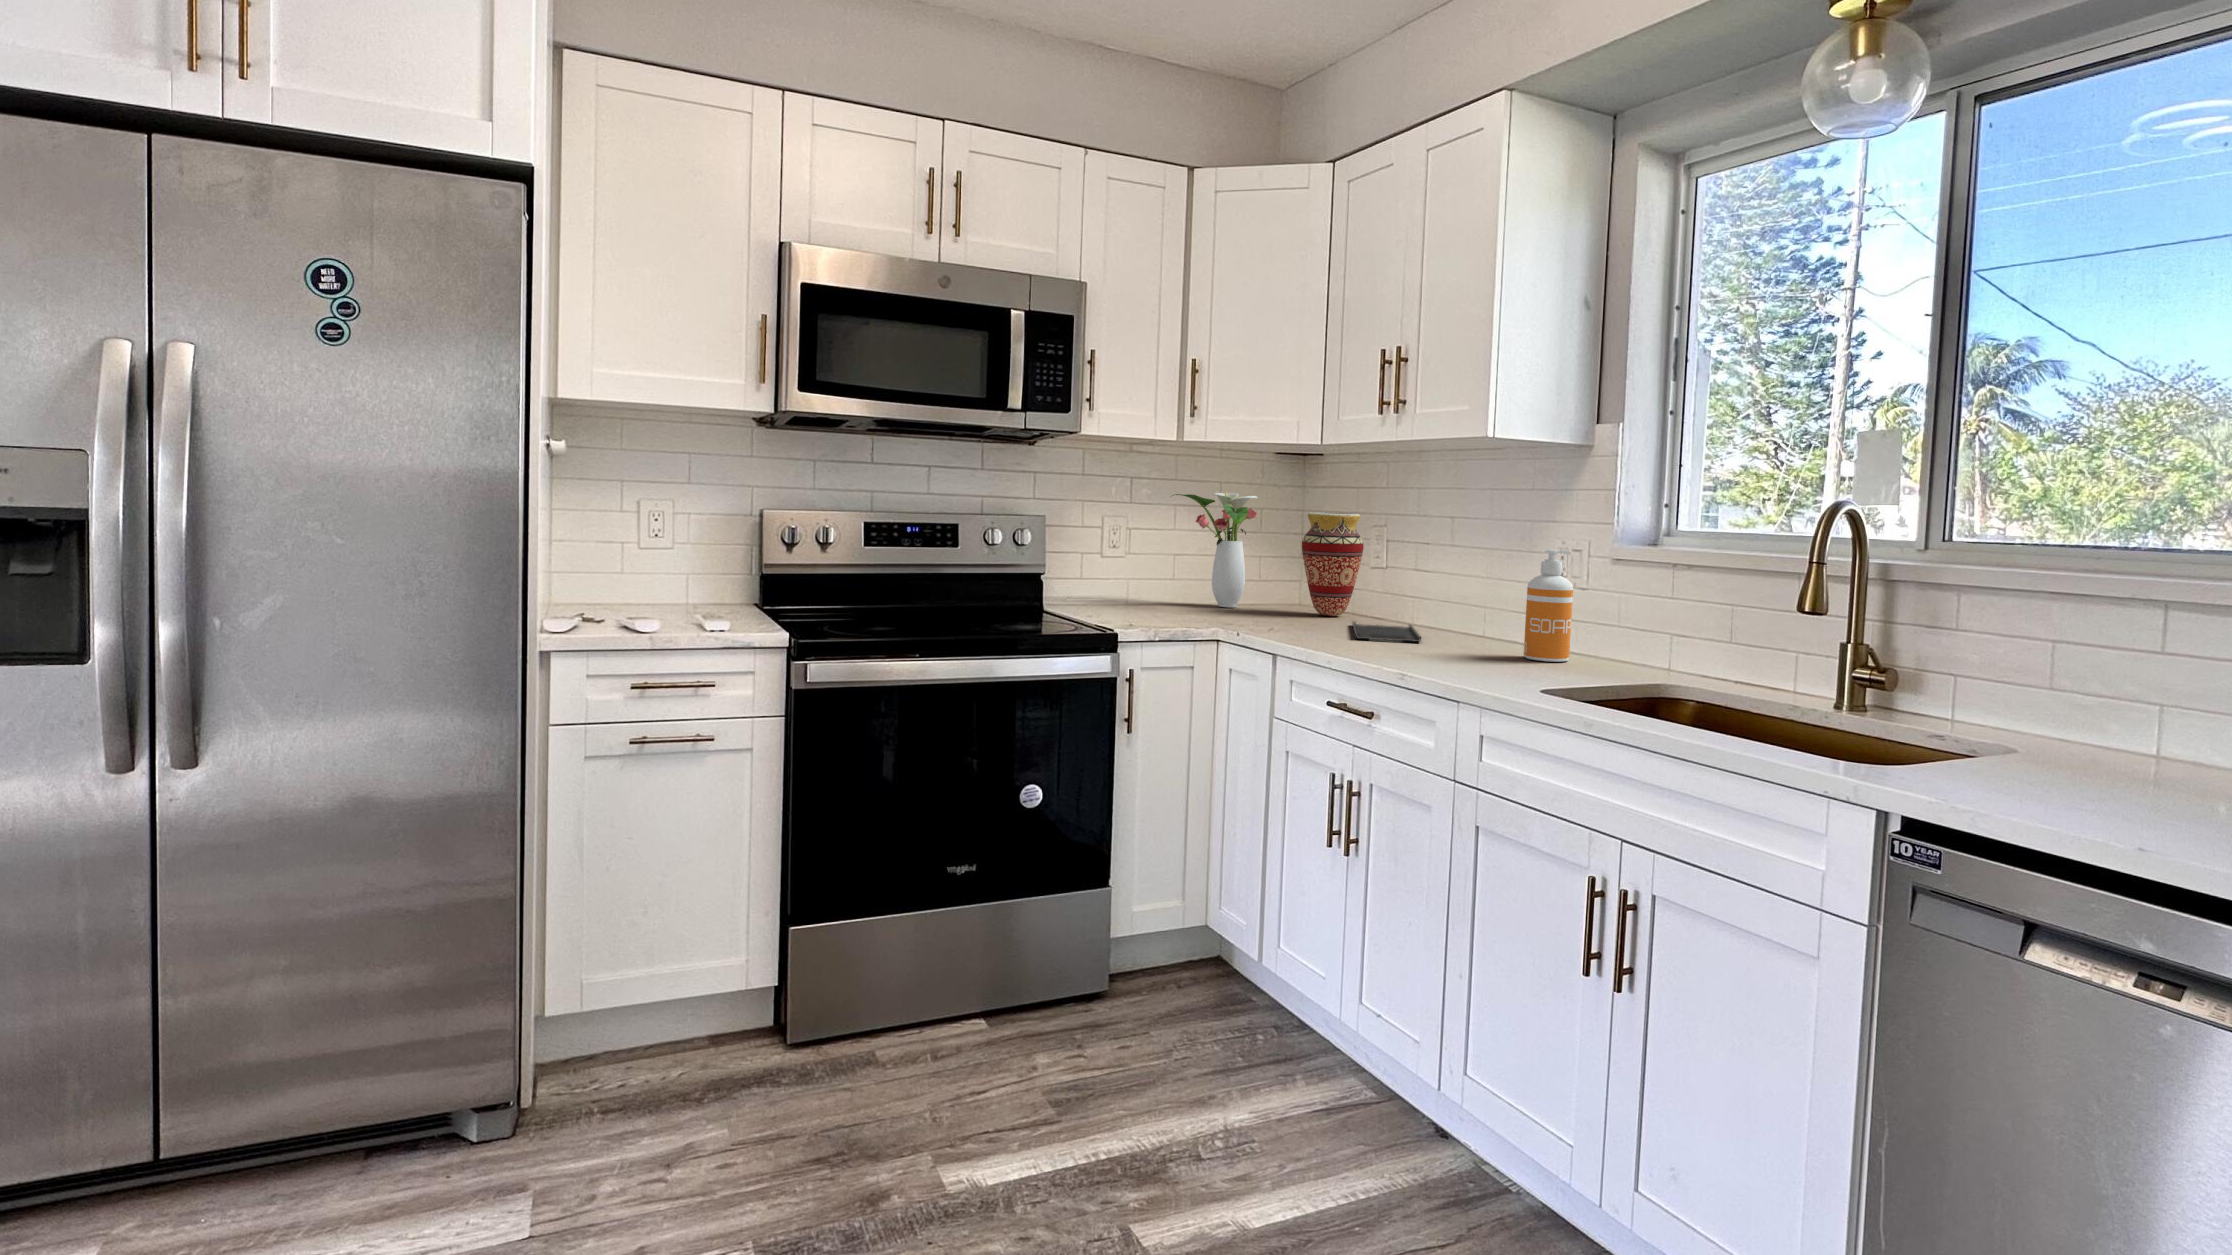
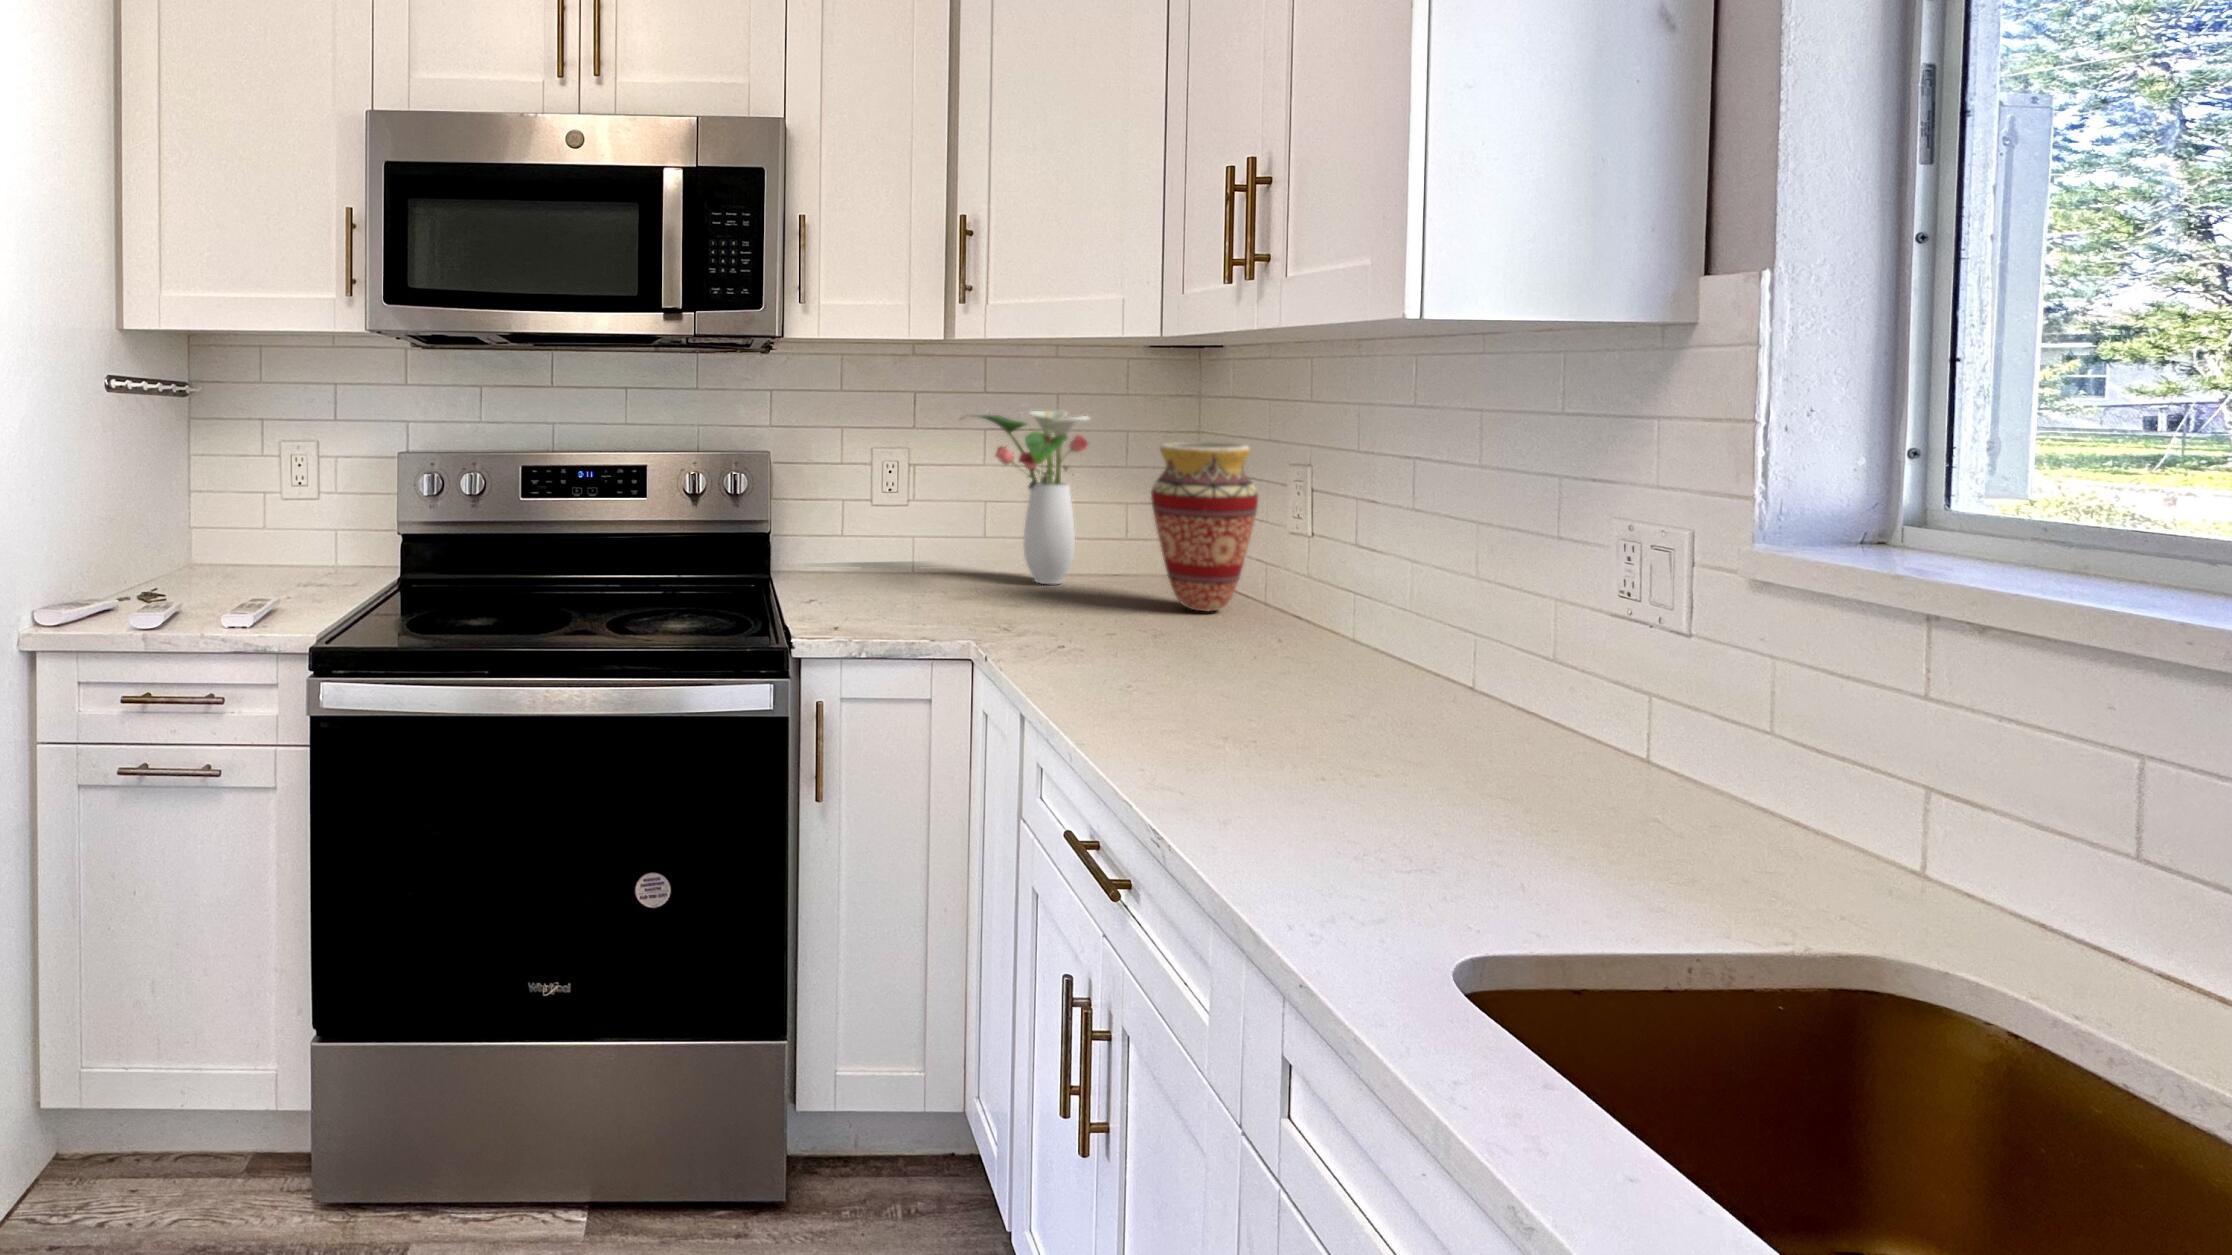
soap dispenser: present [1524,550,1573,662] -> none [1523,550,1639,799]
tray: present [1352,622,1421,642] -> none [1186,632,1329,701]

